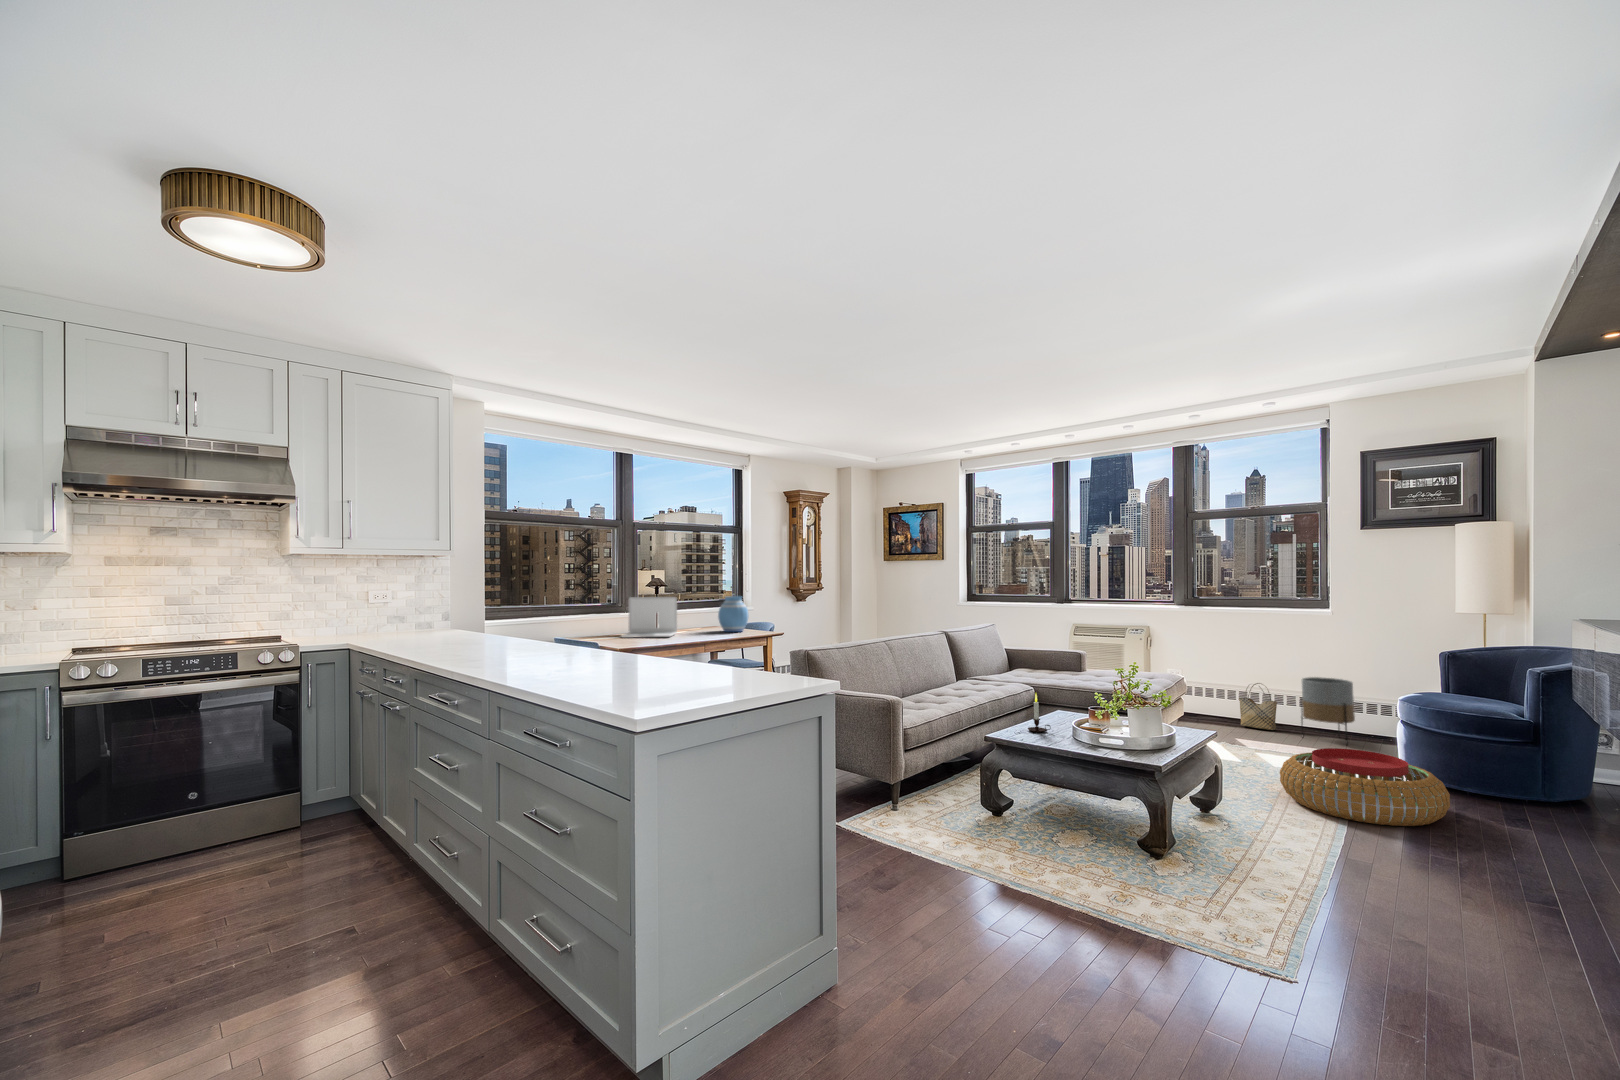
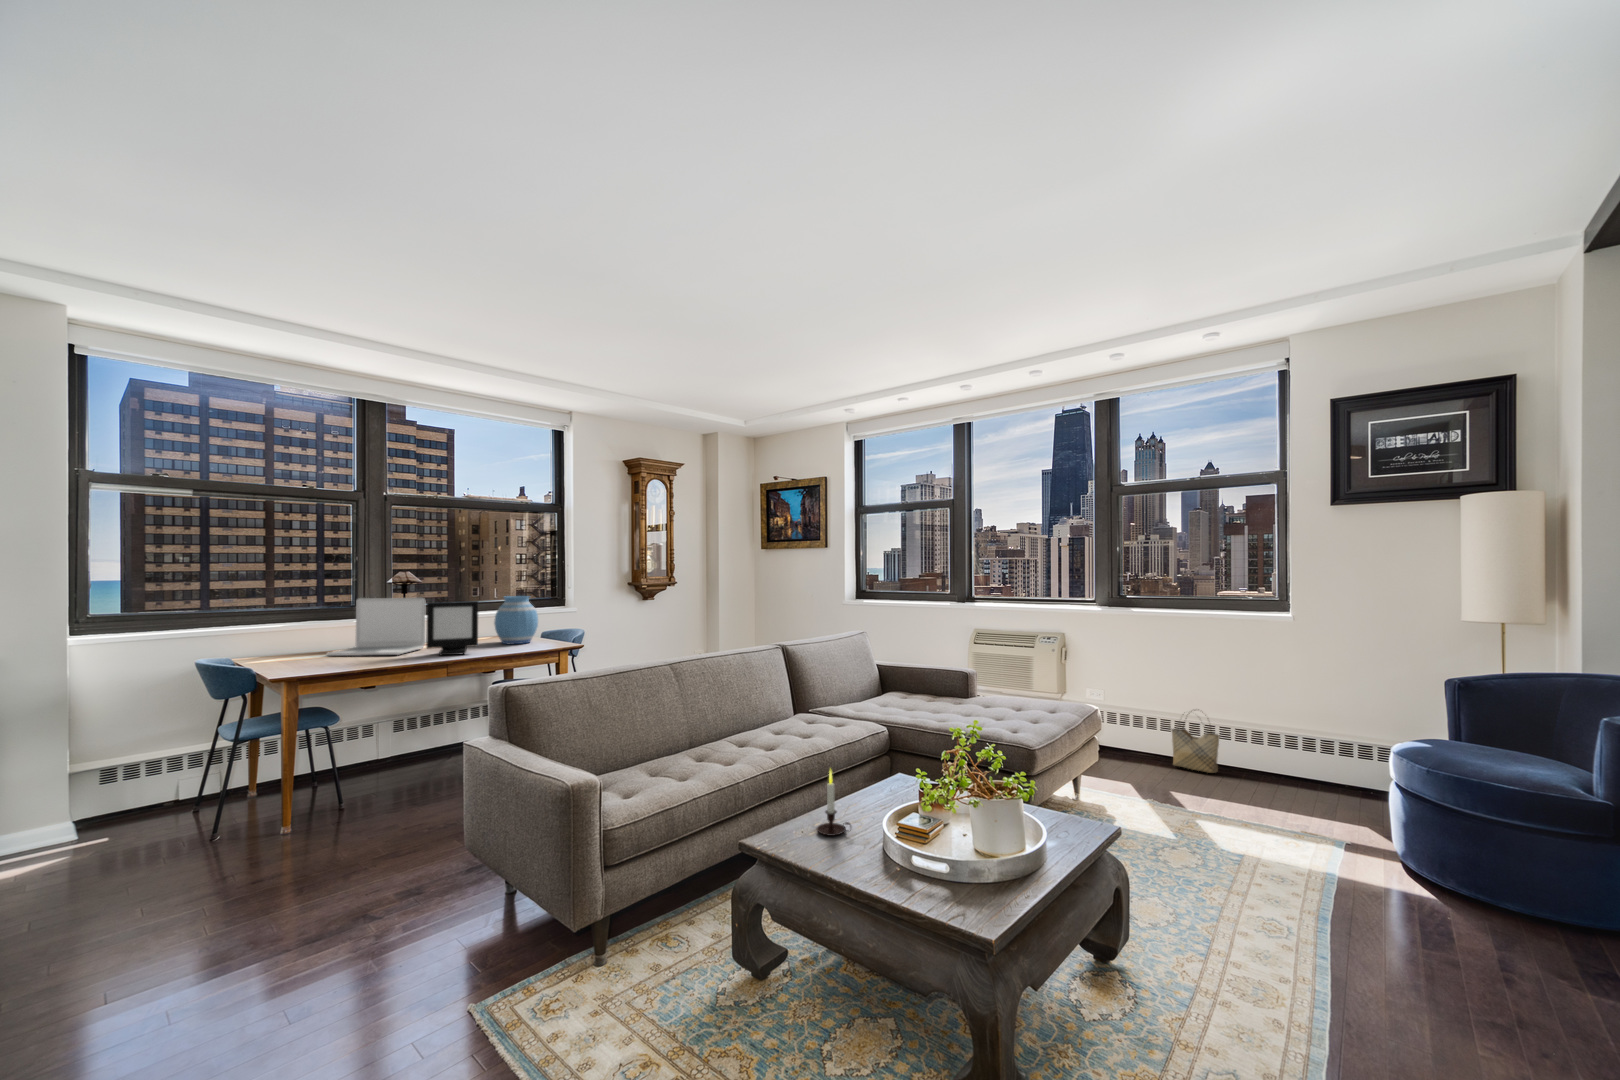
picture frame: none [689,599,722,638] -> present [426,601,478,656]
planter: present [1301,677,1355,746] -> none [1250,705,1322,801]
pouf: present [1280,748,1450,826] -> none [1223,840,1500,1000]

